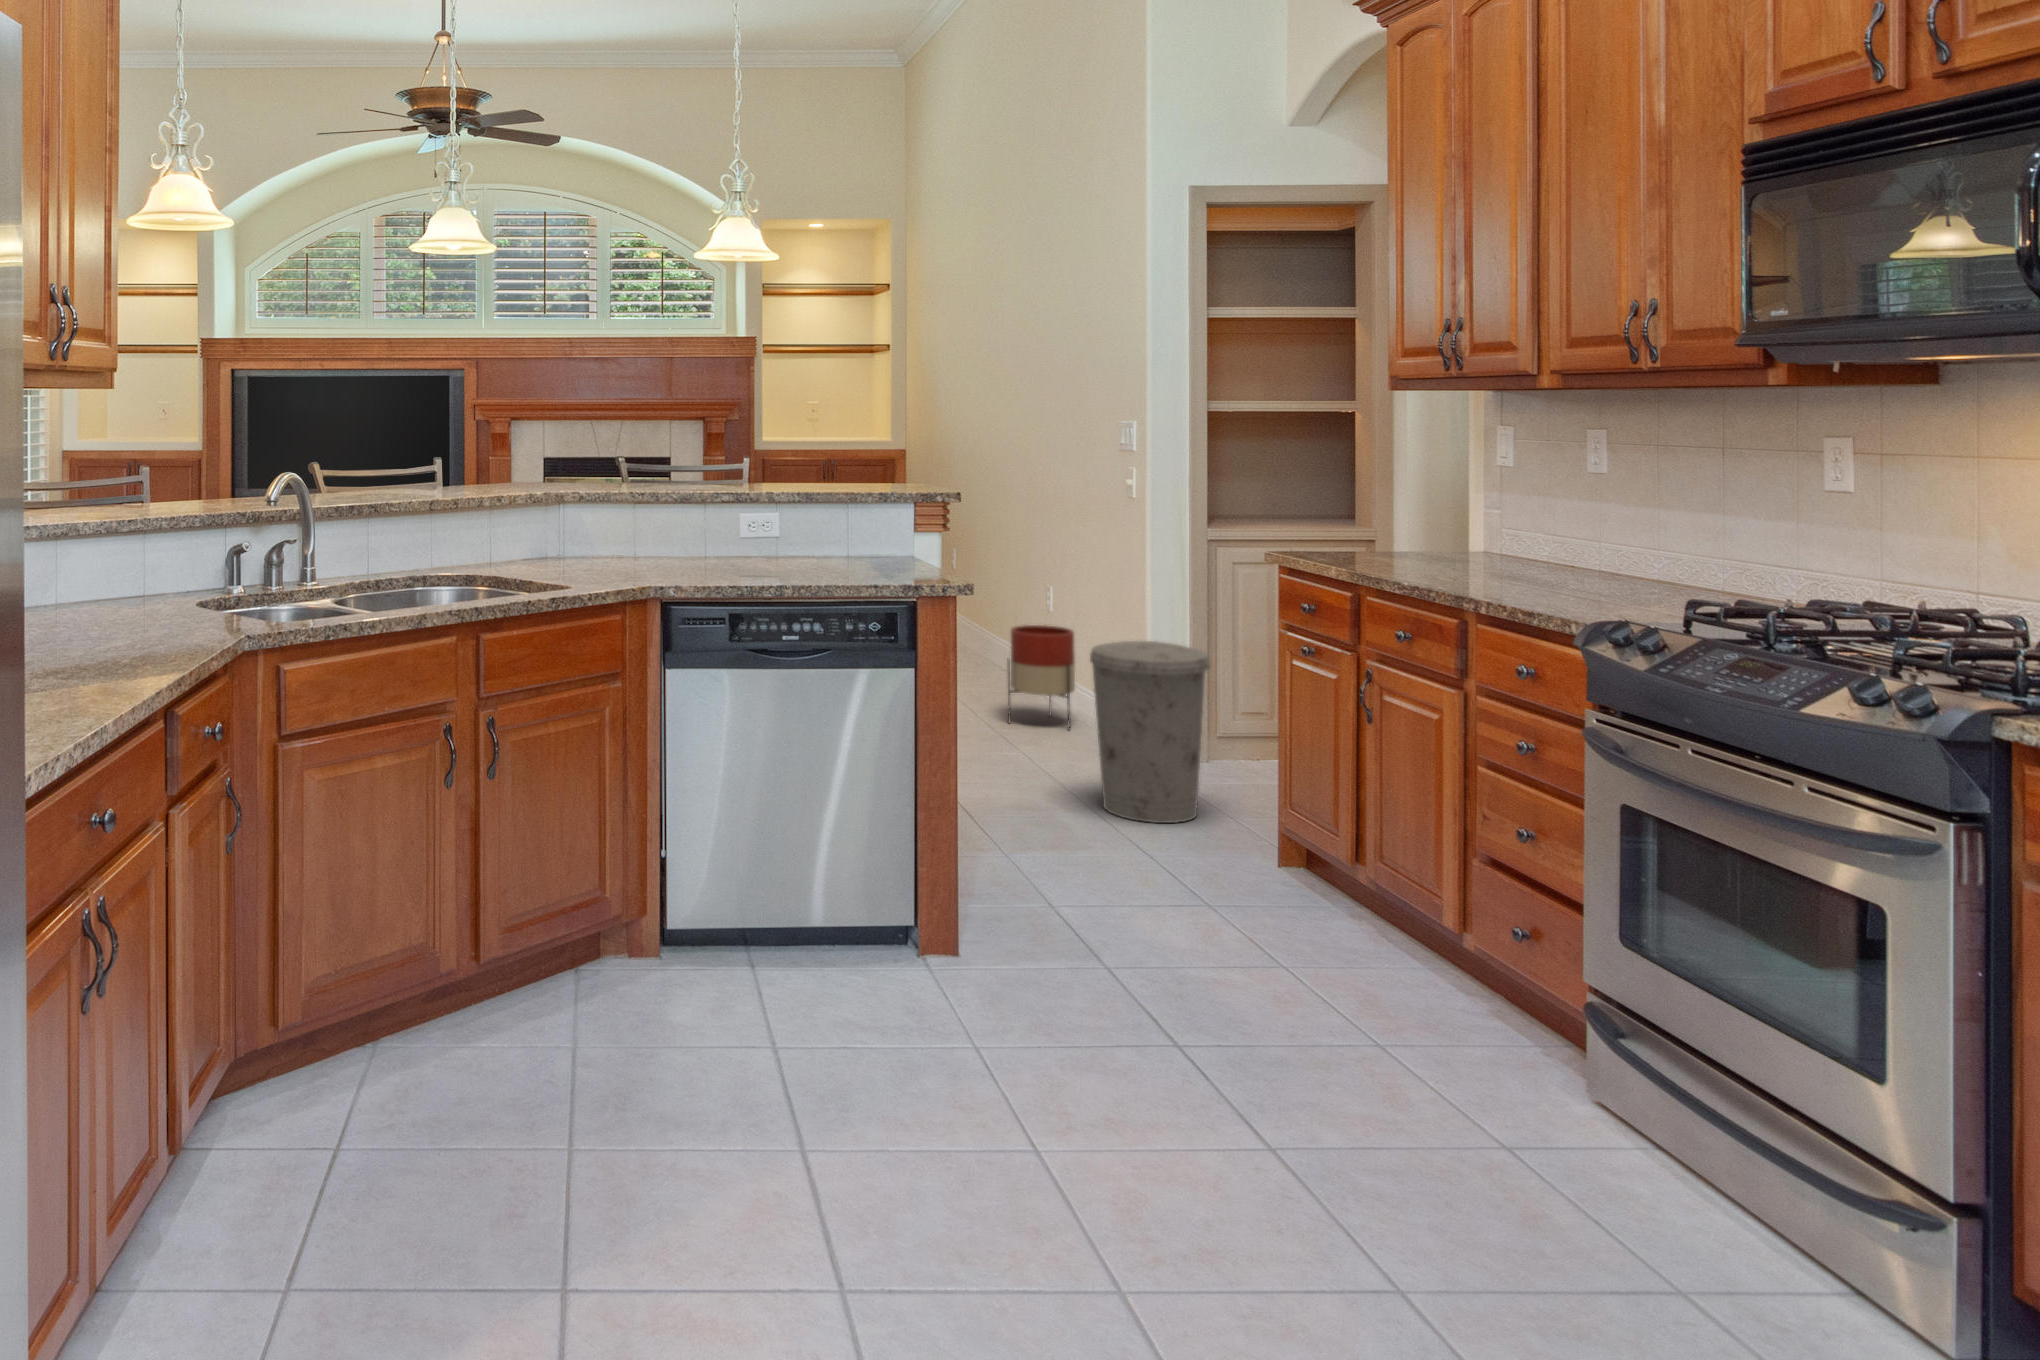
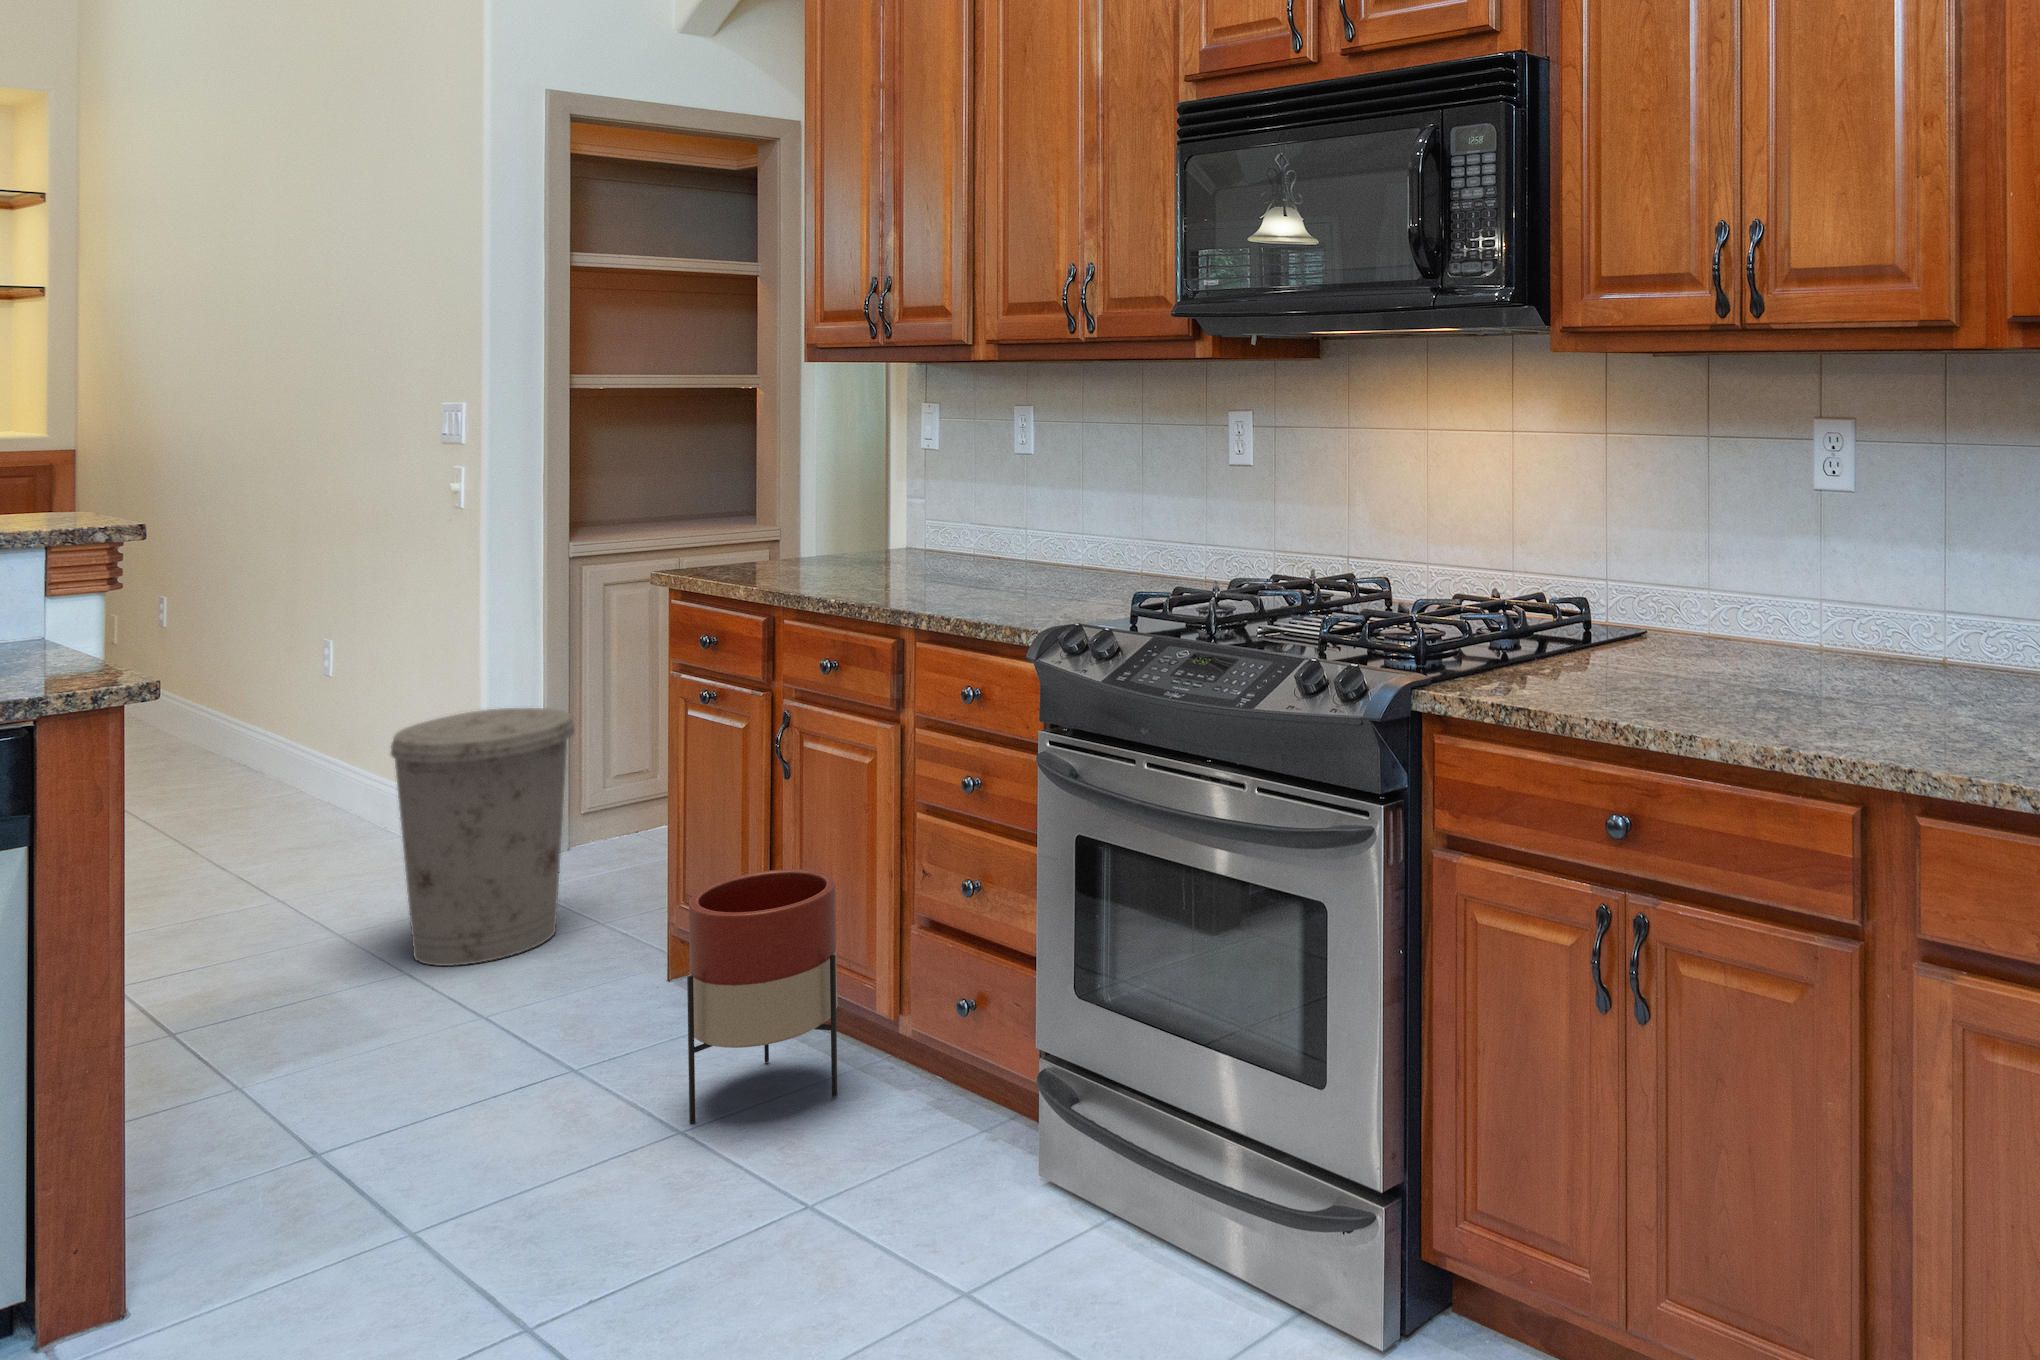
planter: present [1007,625,1075,722] -> present [687,869,838,1123]

